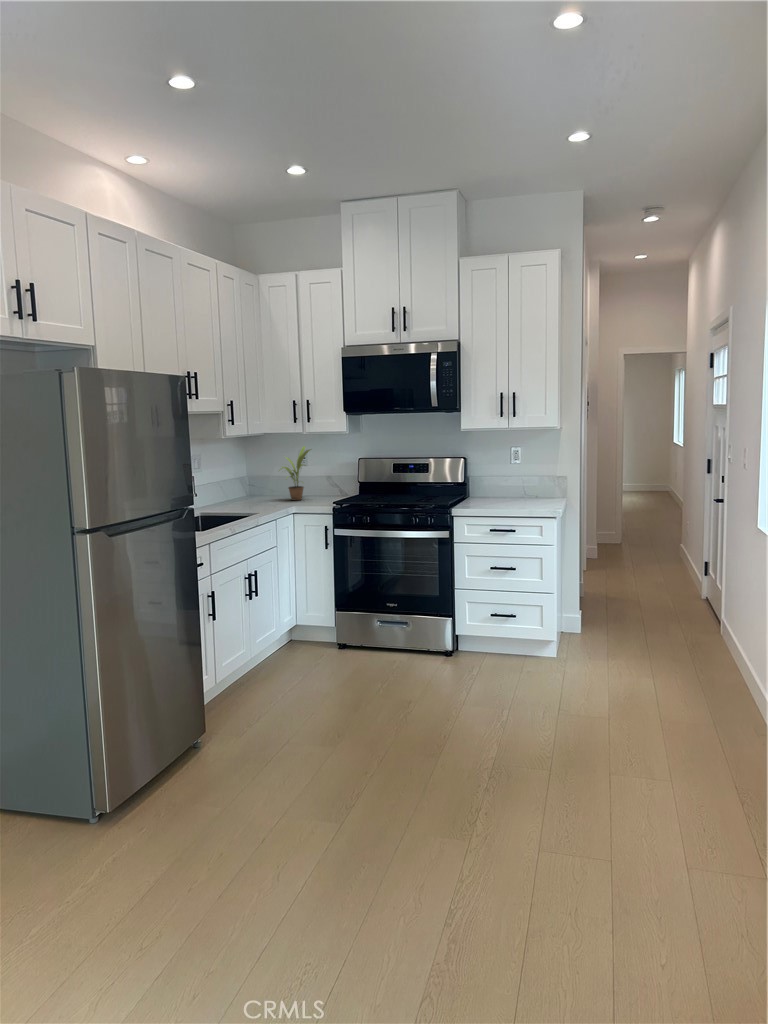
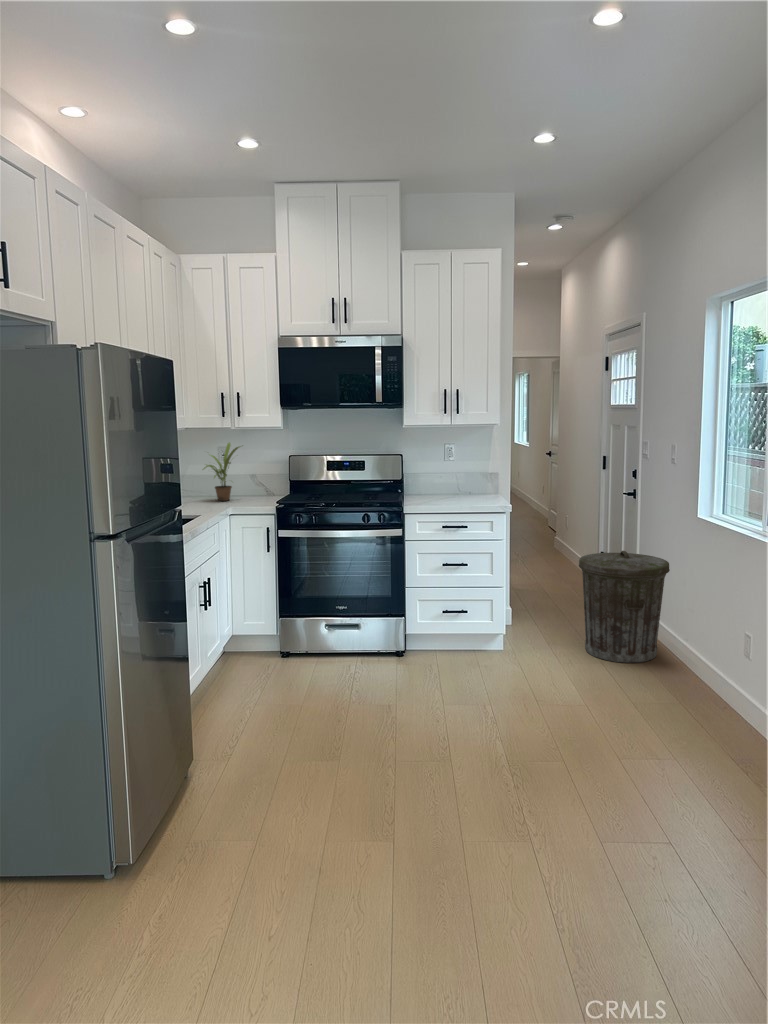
trash can: none [635,561,735,682] -> present [579,551,670,663]

